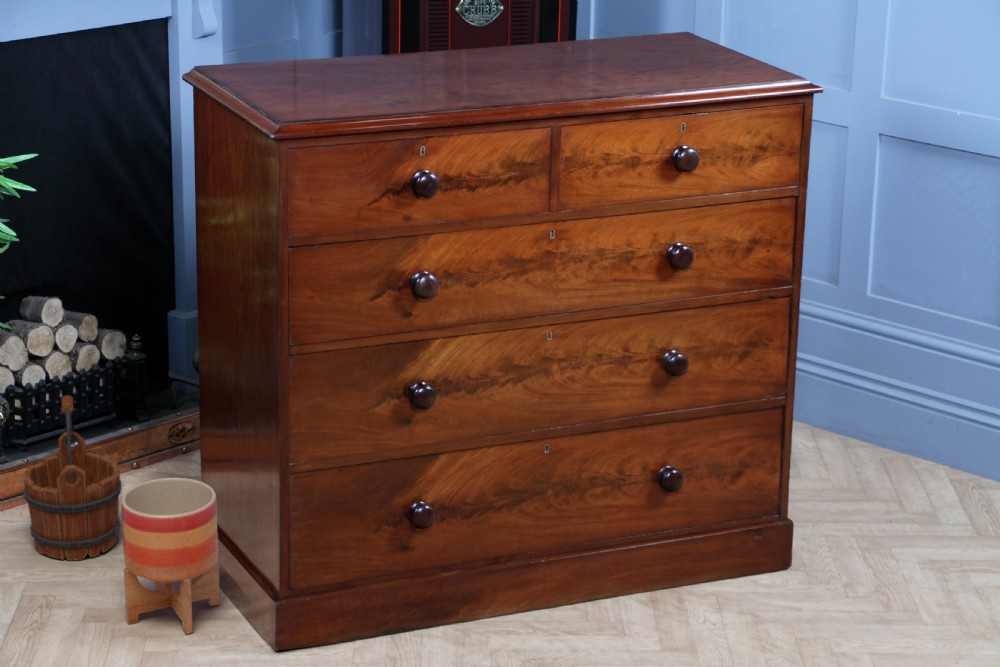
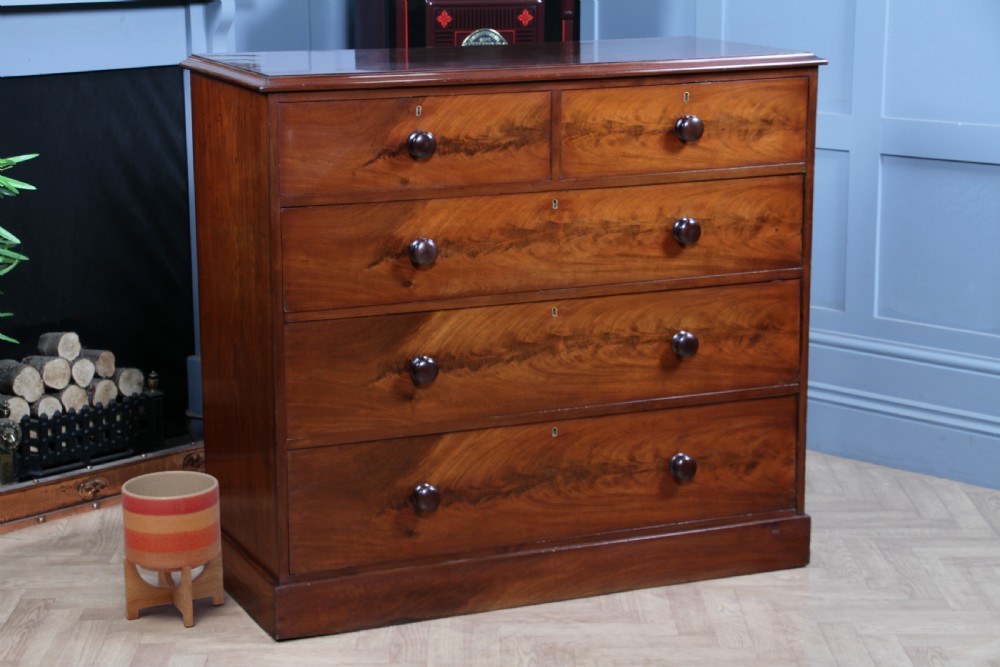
wooden bucket: present [24,395,122,561] -> none [30,403,128,572]

